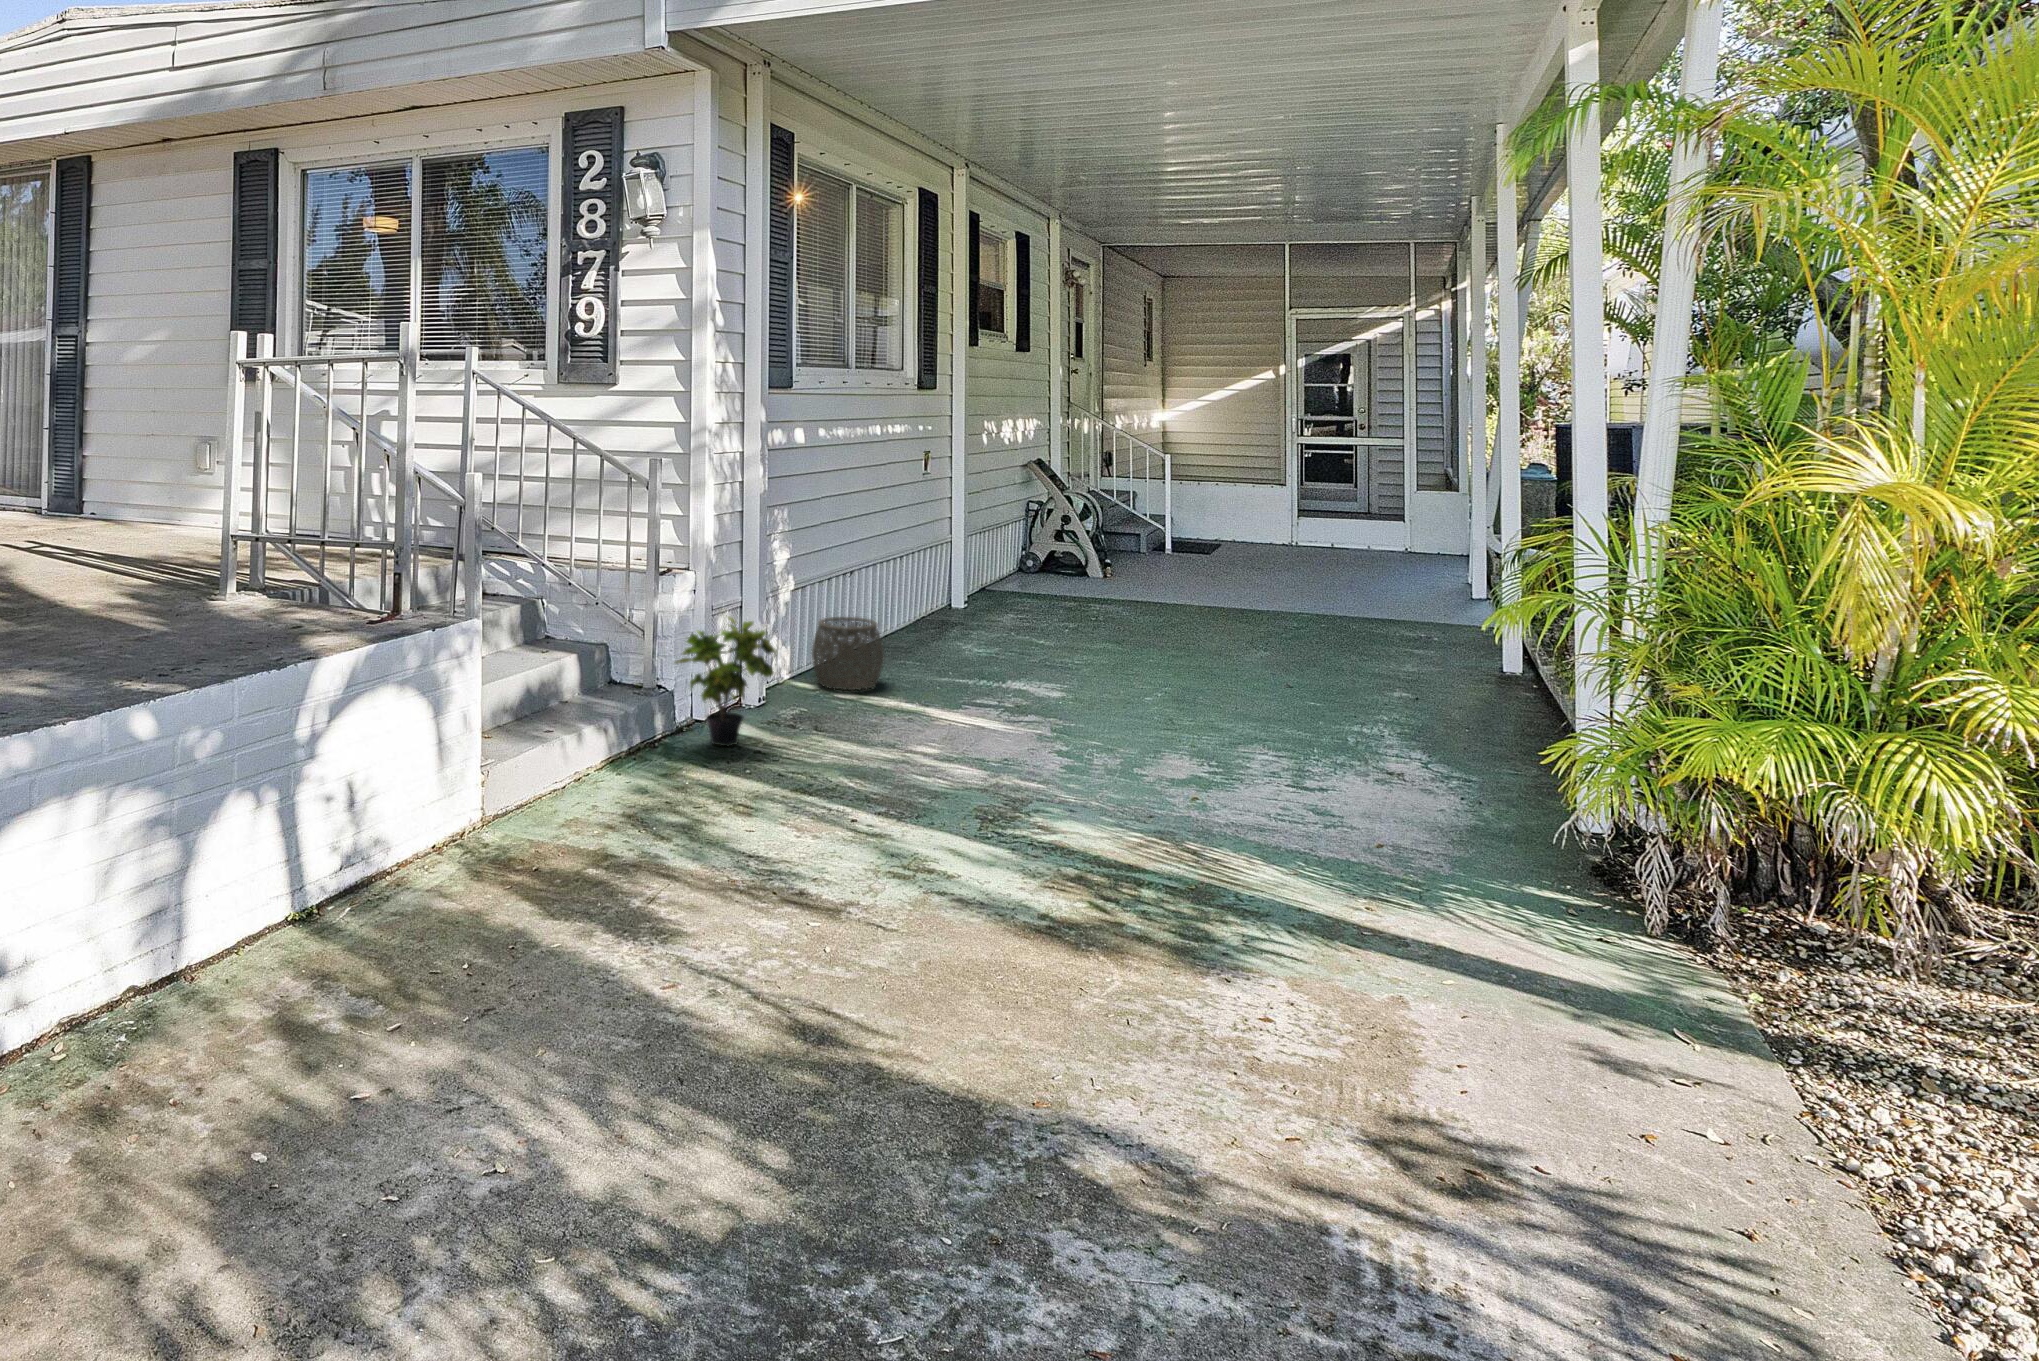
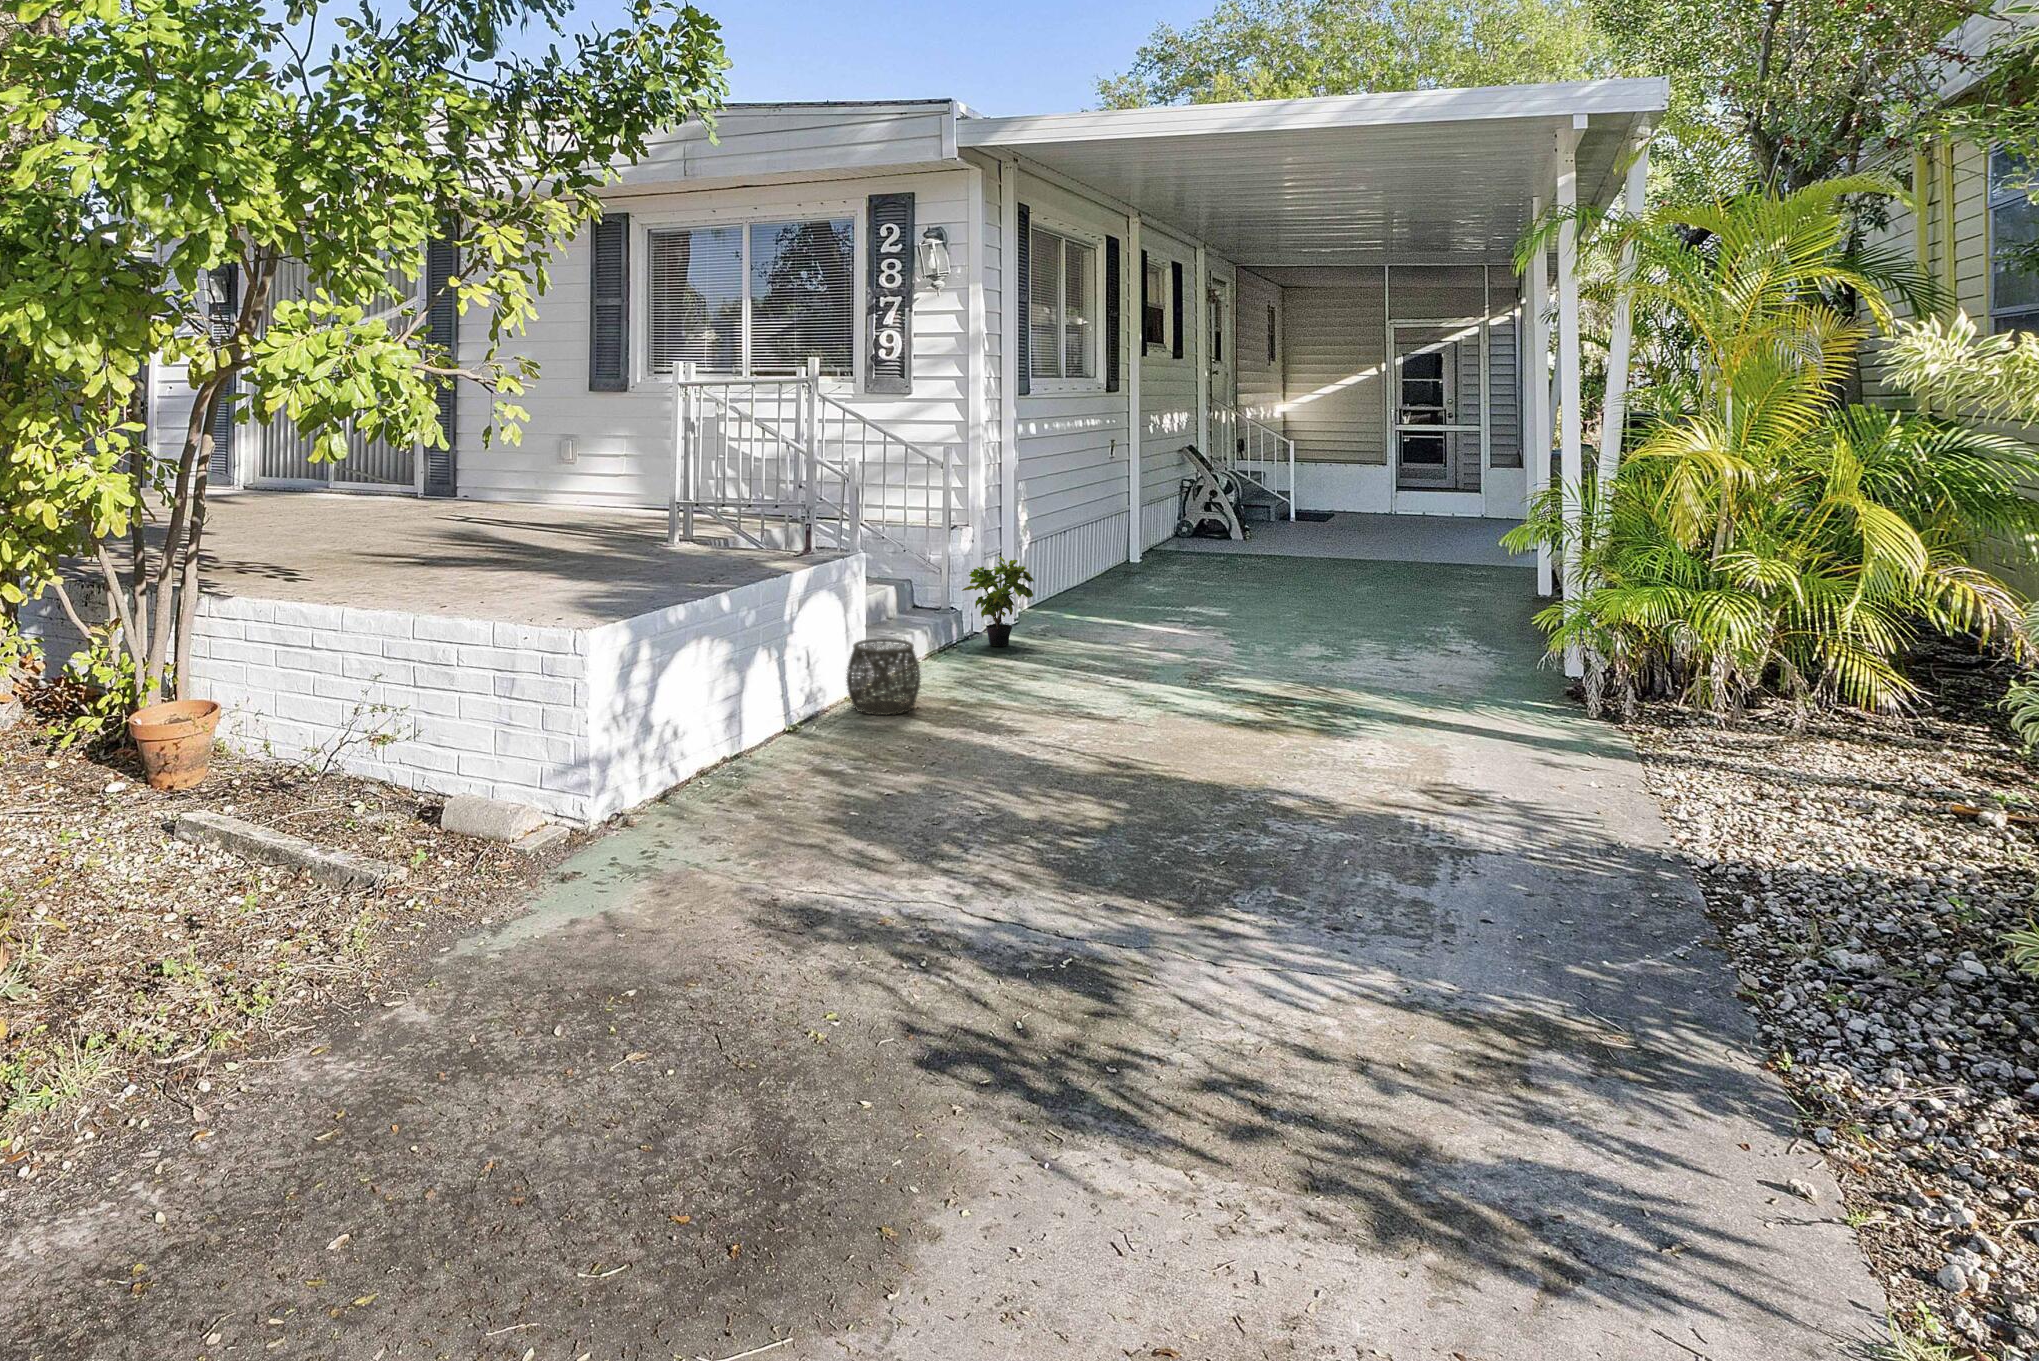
woven basket: present [812,617,884,690] -> present [847,638,921,715]

